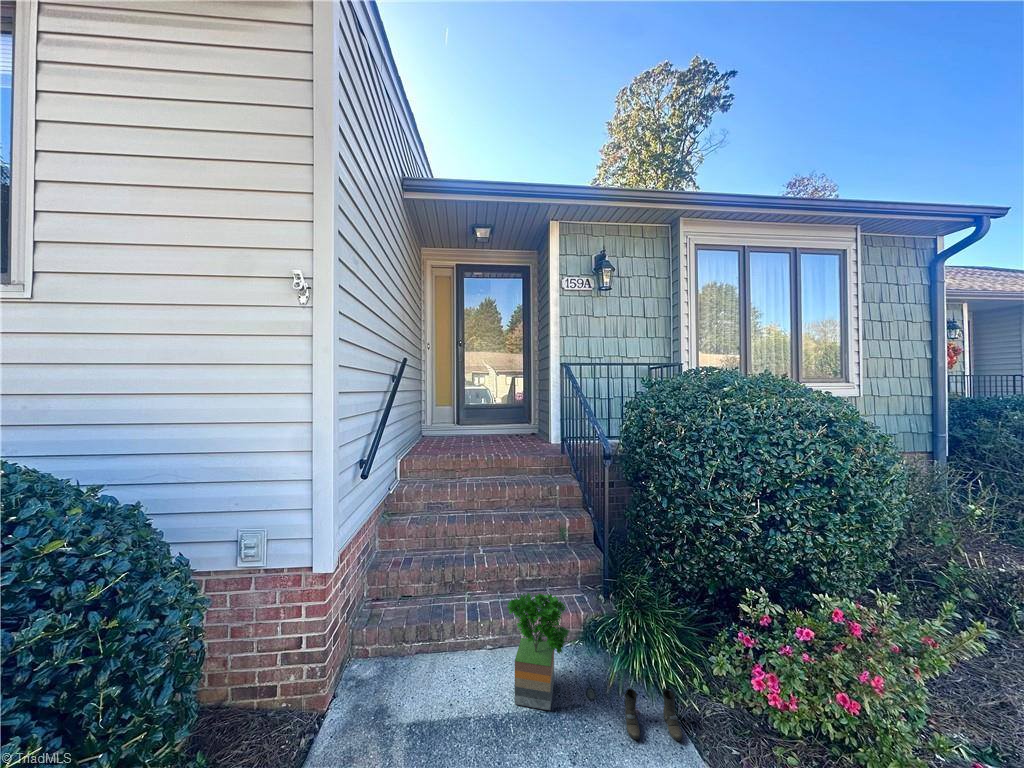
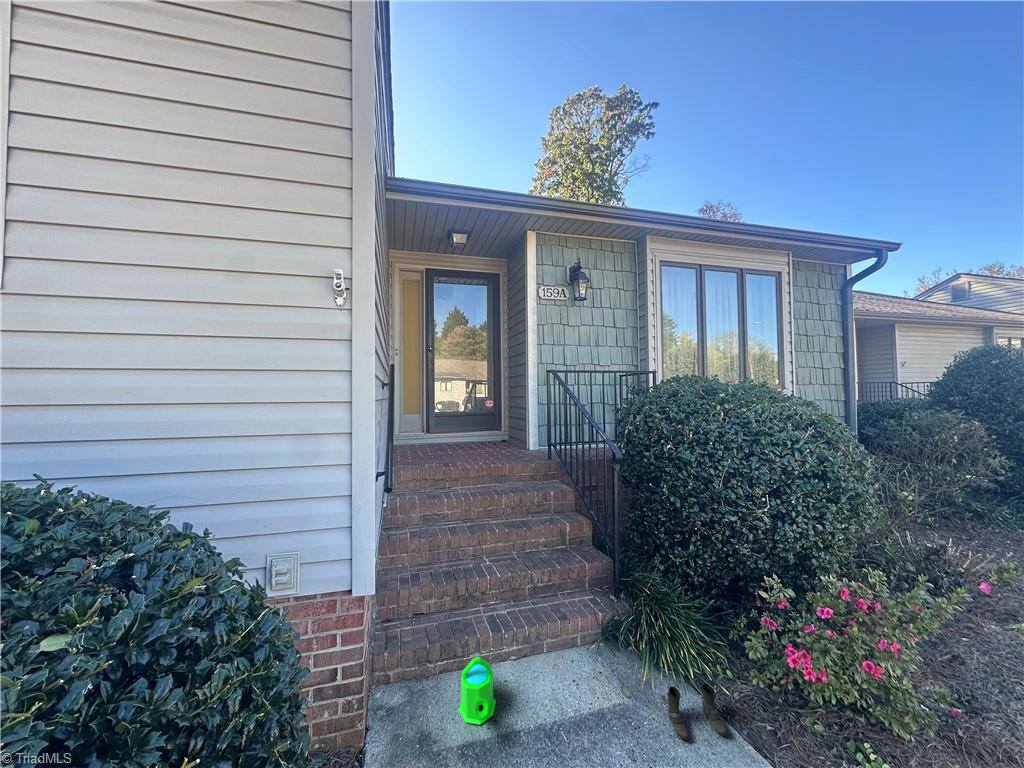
potted tree: present [507,593,569,710] -> none [546,597,612,716]
watering can: none [416,642,454,705] -> present [459,657,496,725]

